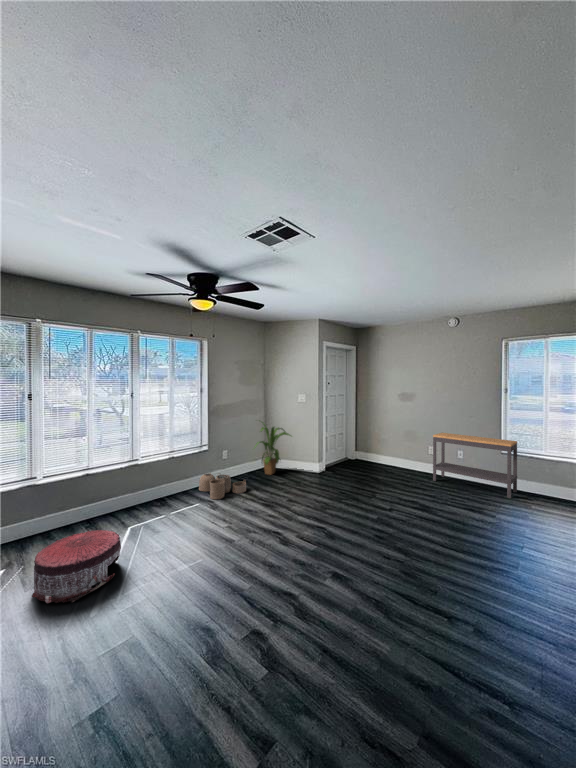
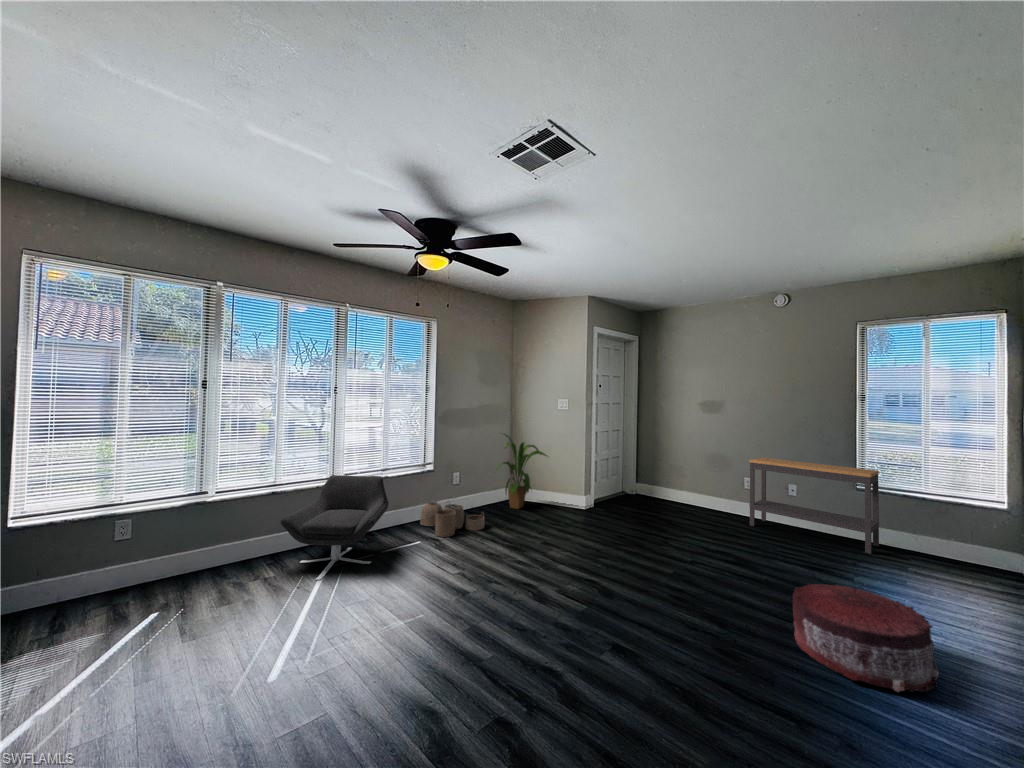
lounge chair: none [94,458,175,538] -> present [280,475,389,580]
pouf: present [32,530,121,603] -> present [793,584,939,692]

